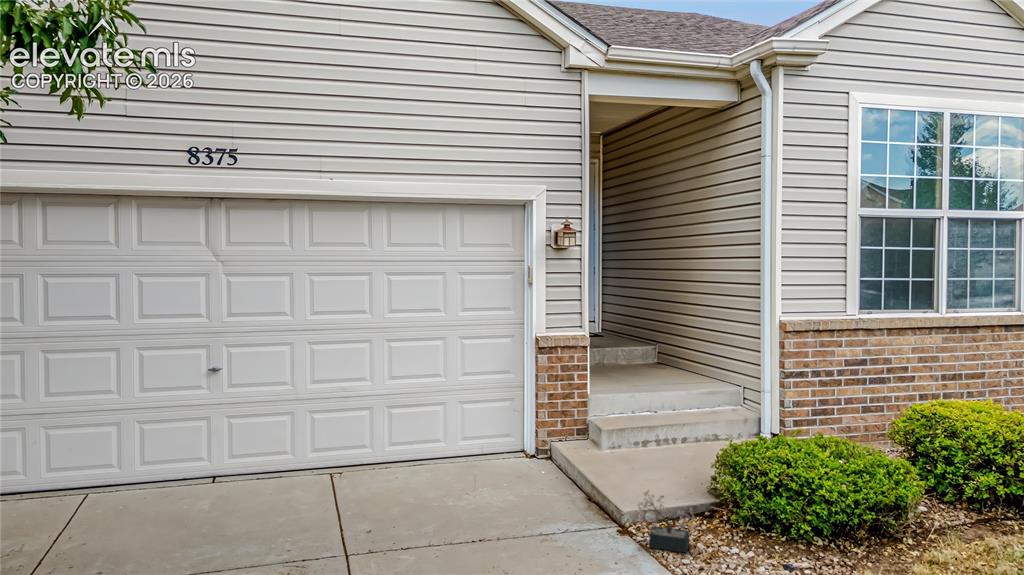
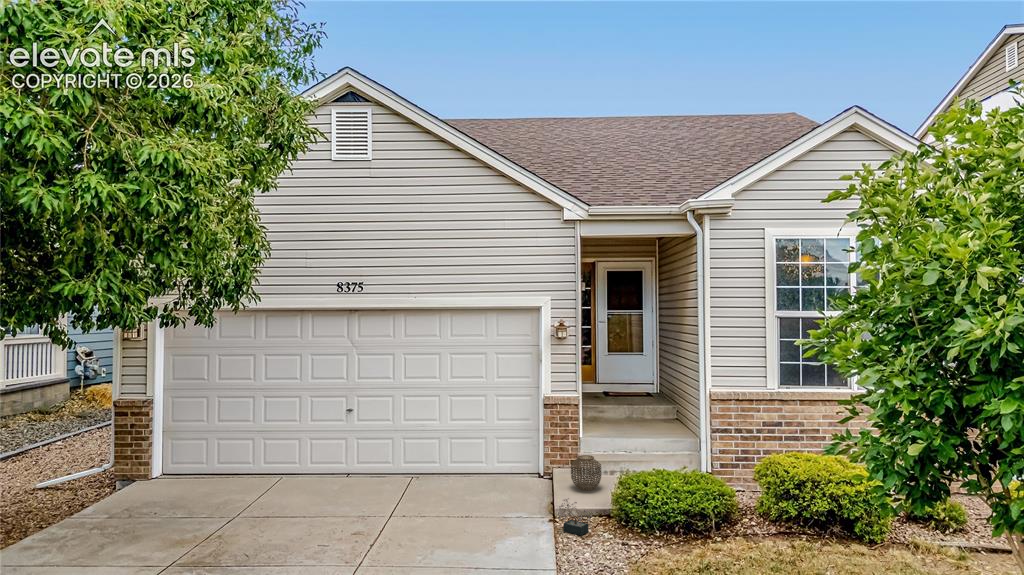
woven basket: none [606,420,655,475] -> present [571,455,601,491]

